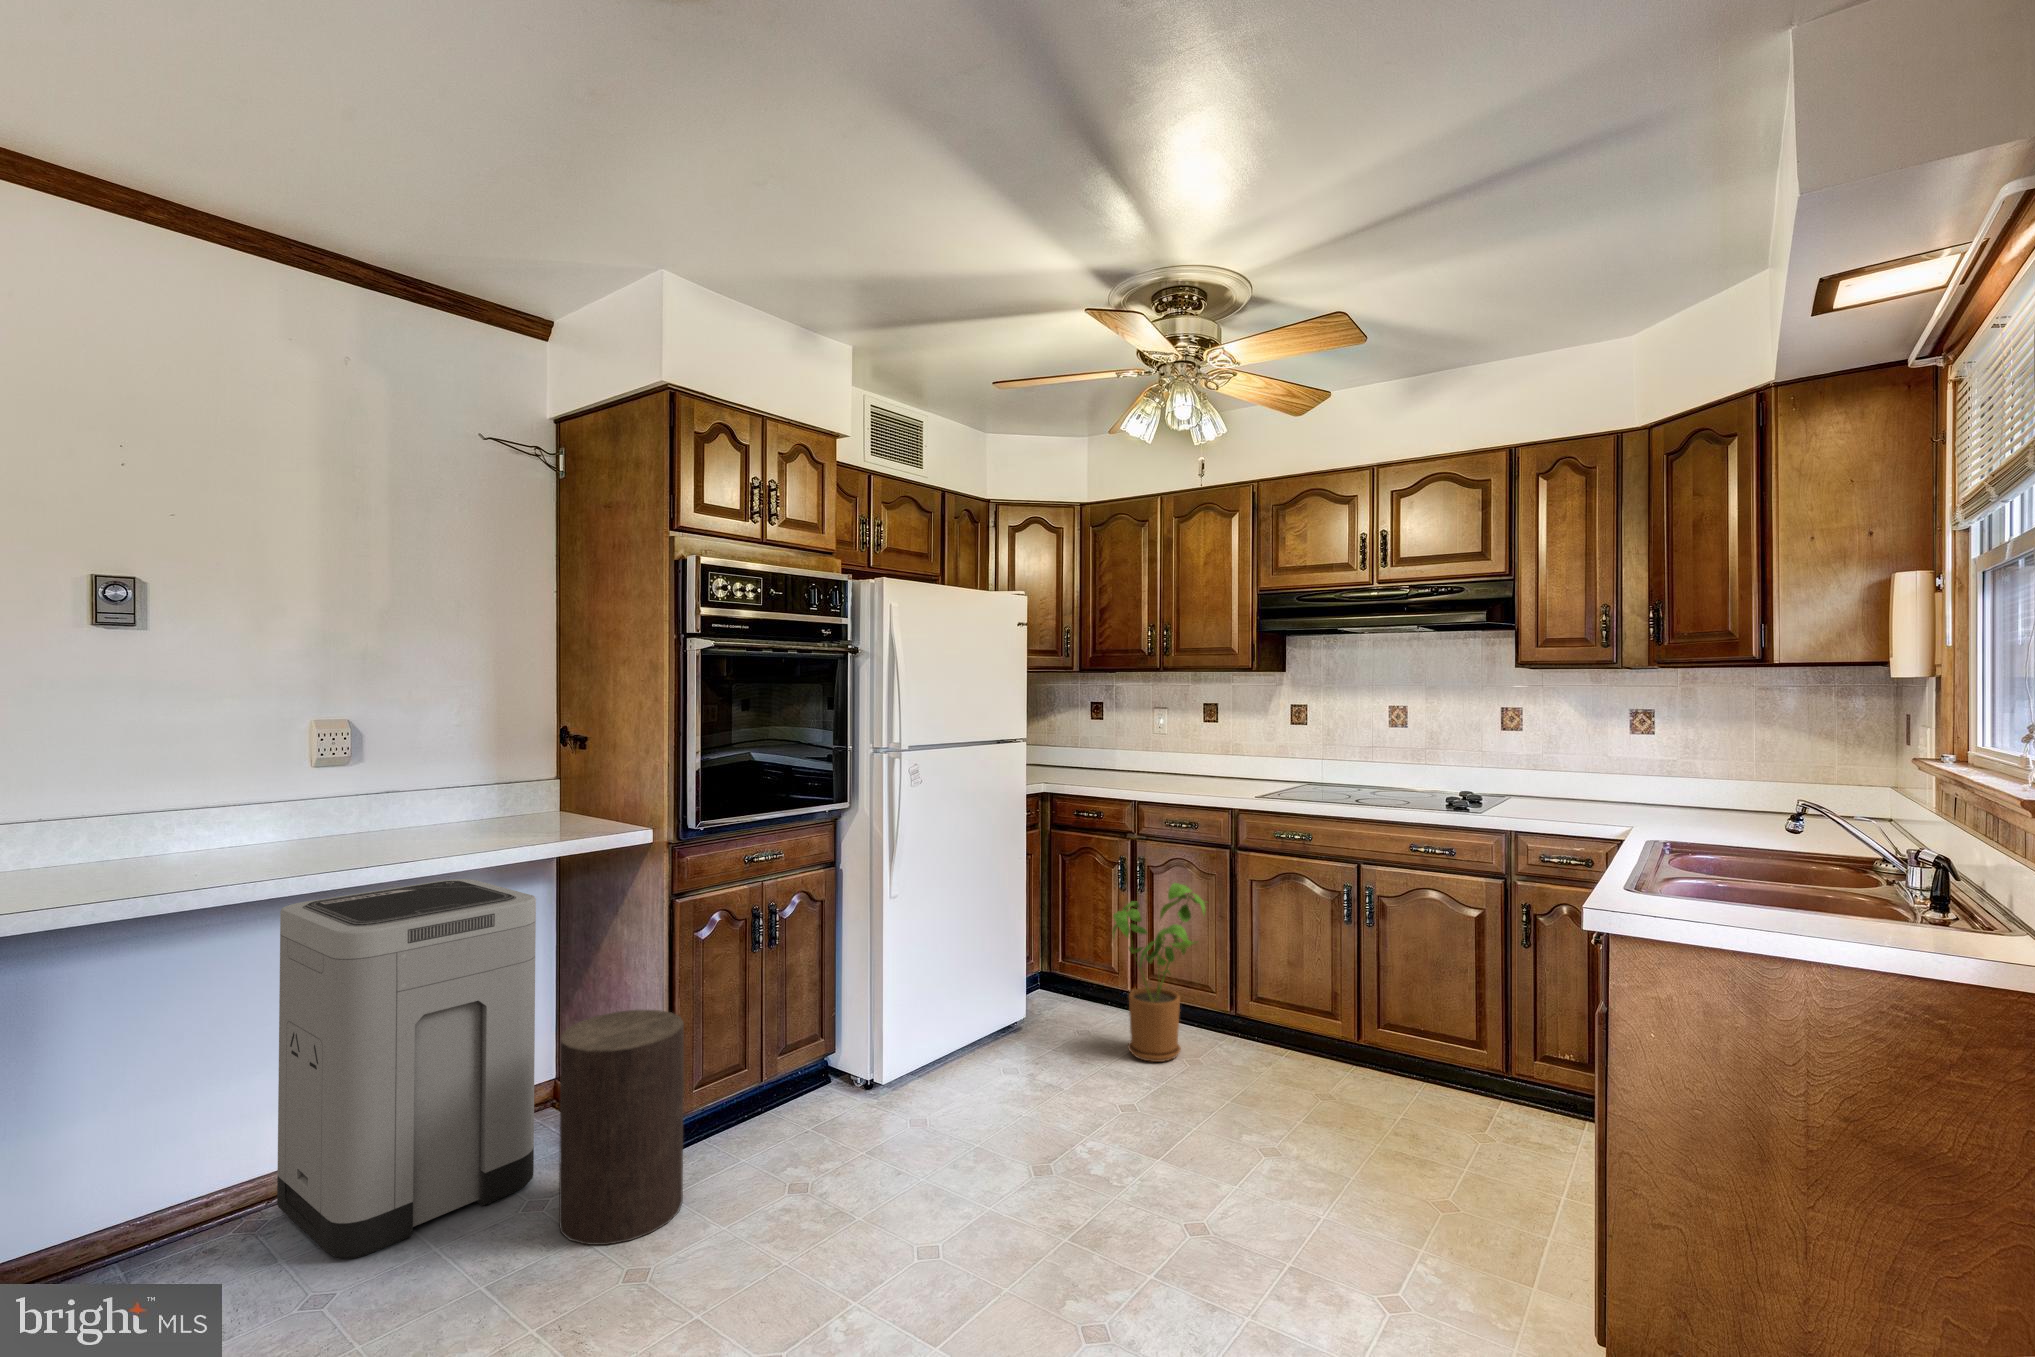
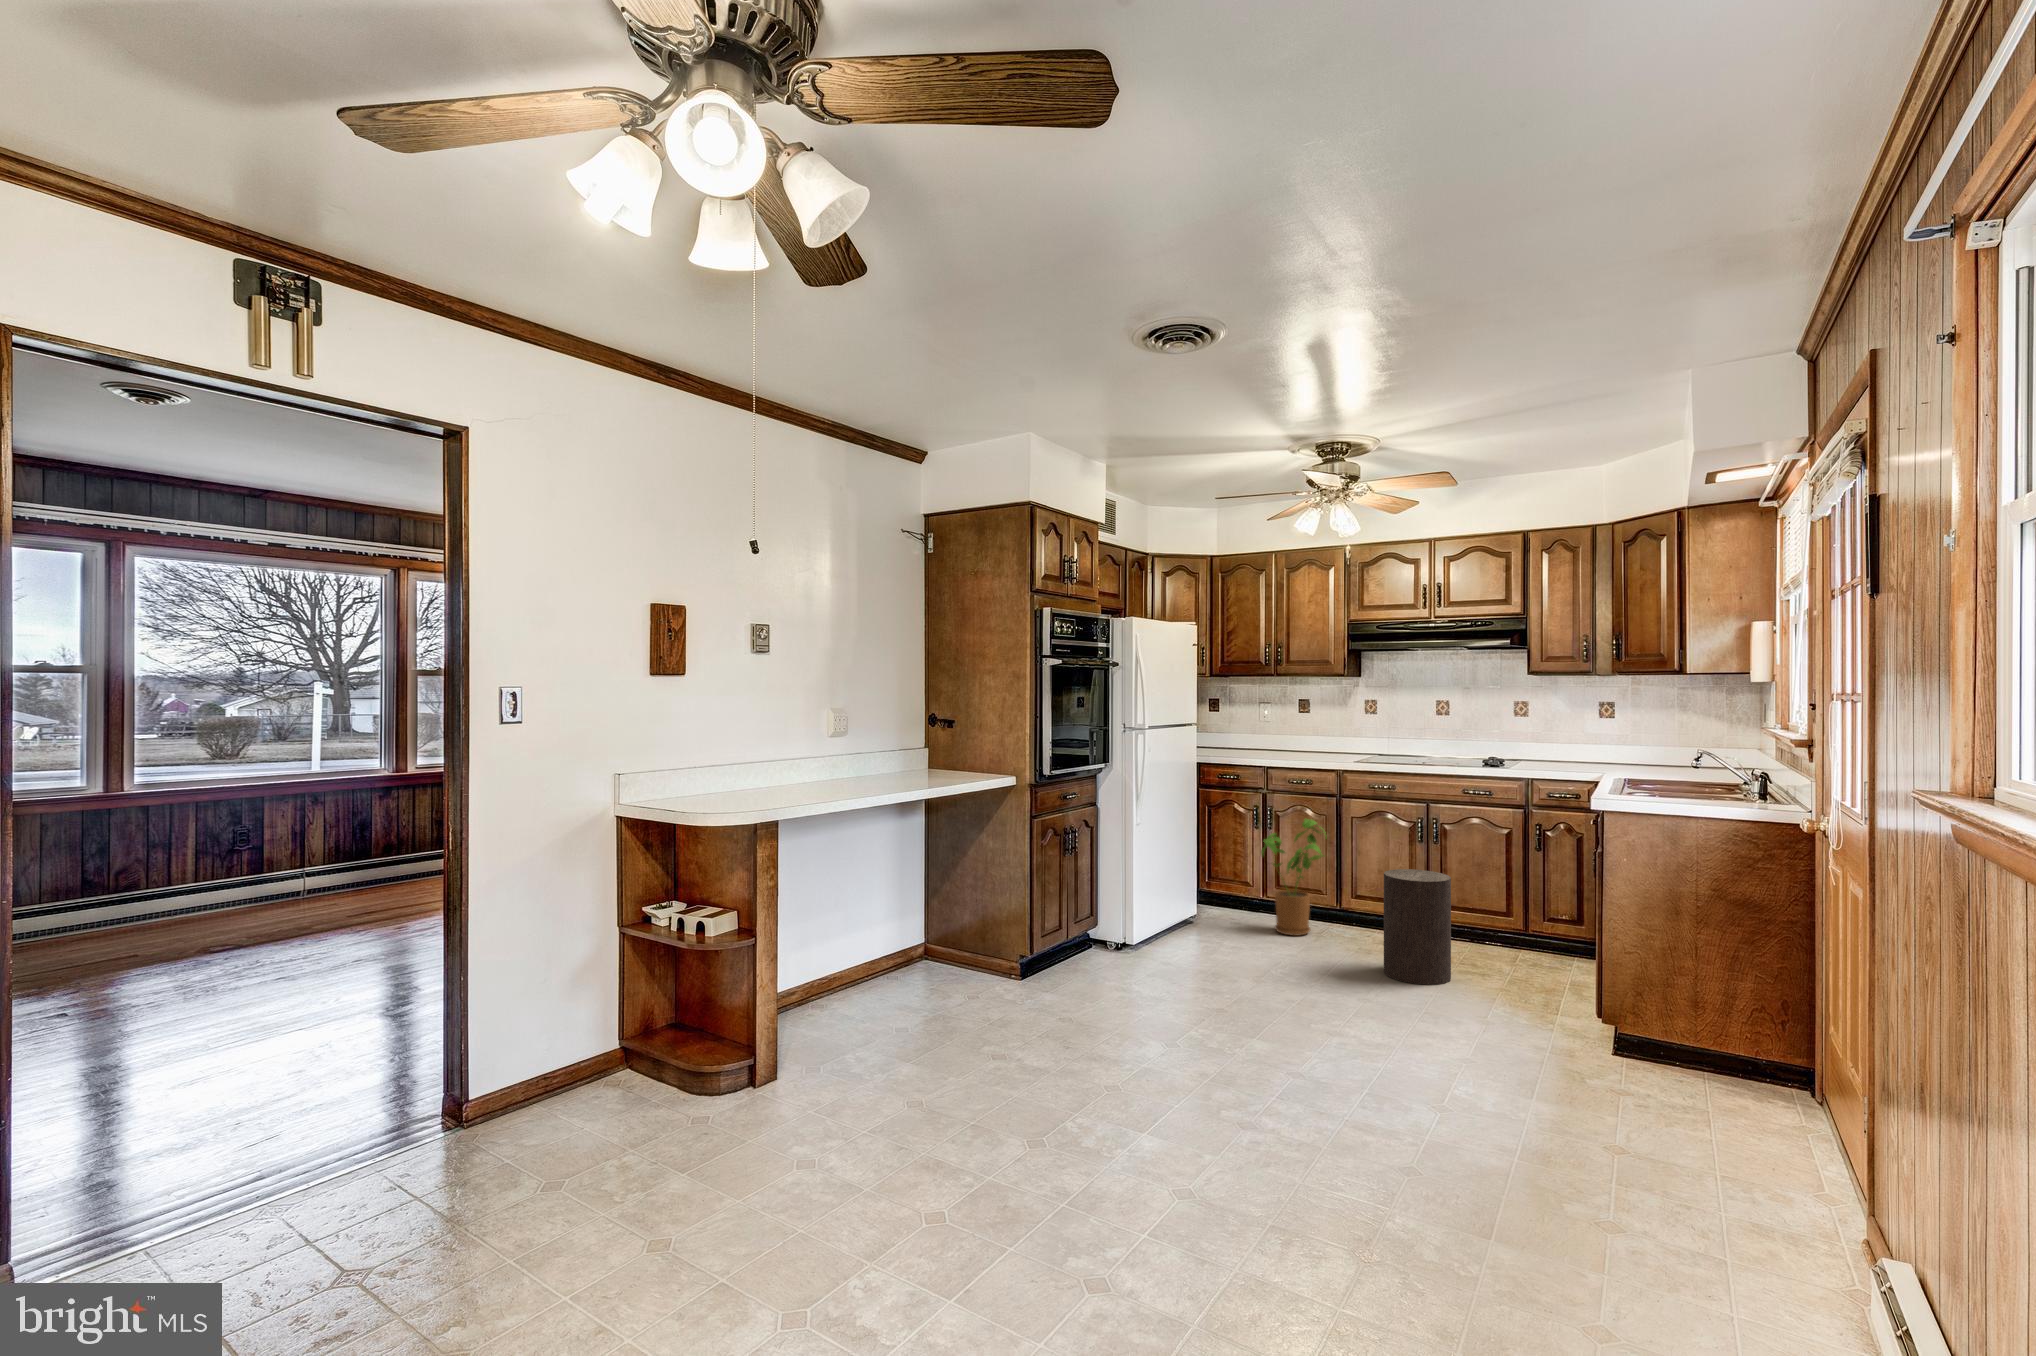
trash can: present [277,879,536,1259] -> none [820,810,961,1016]
stool: present [559,1010,684,1245] -> present [1384,869,1451,985]

